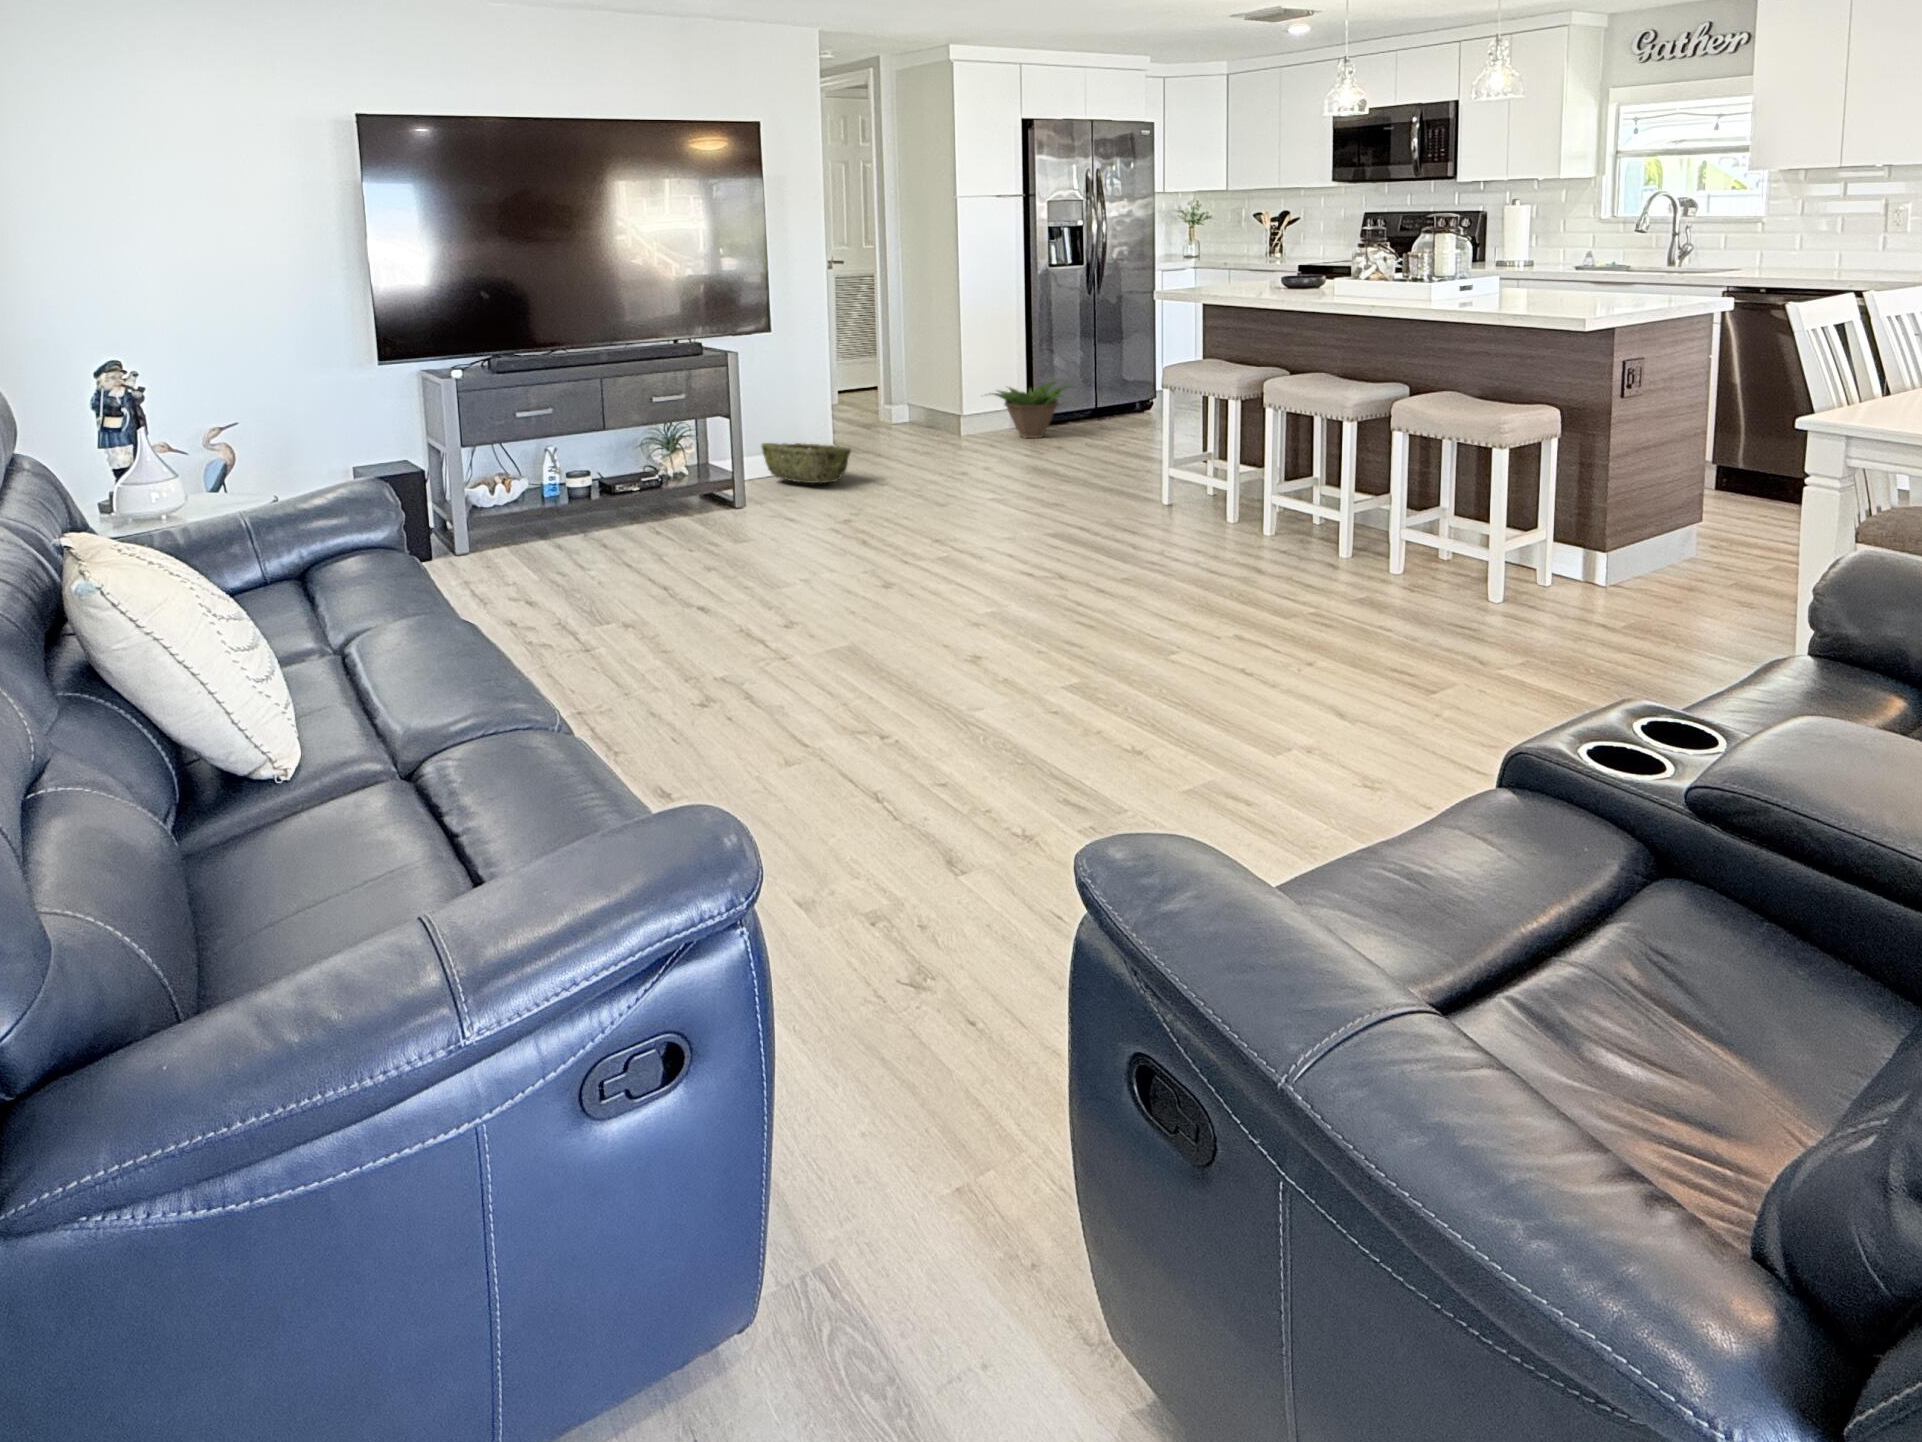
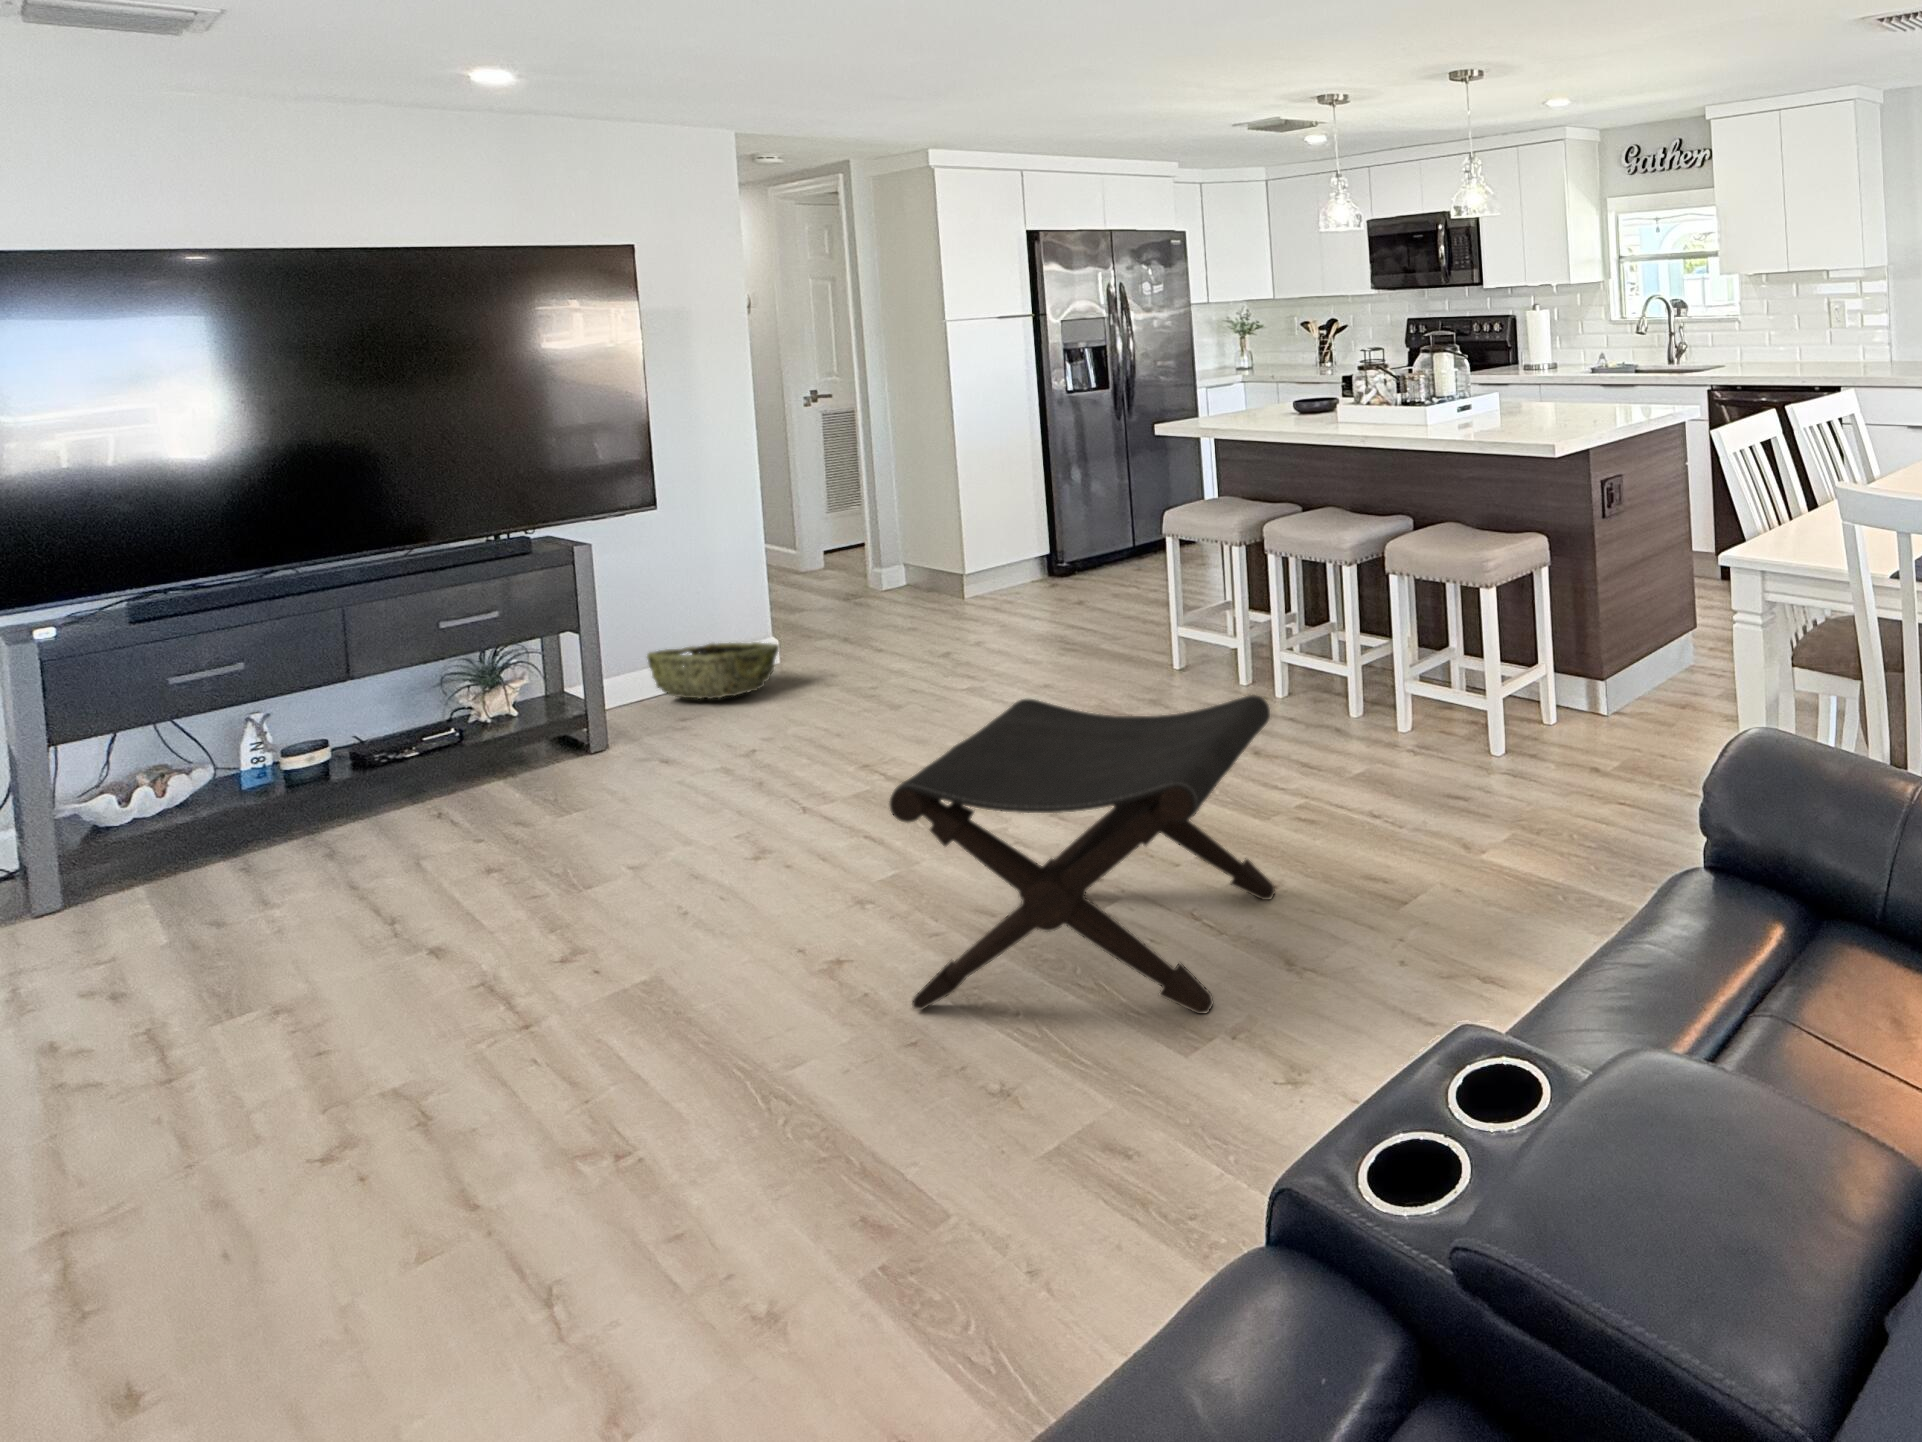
decorative plant: present [989,382,1071,438] -> none [982,522,1100,595]
footstool: none [1056,484,1329,725] -> present [890,695,1275,1014]

